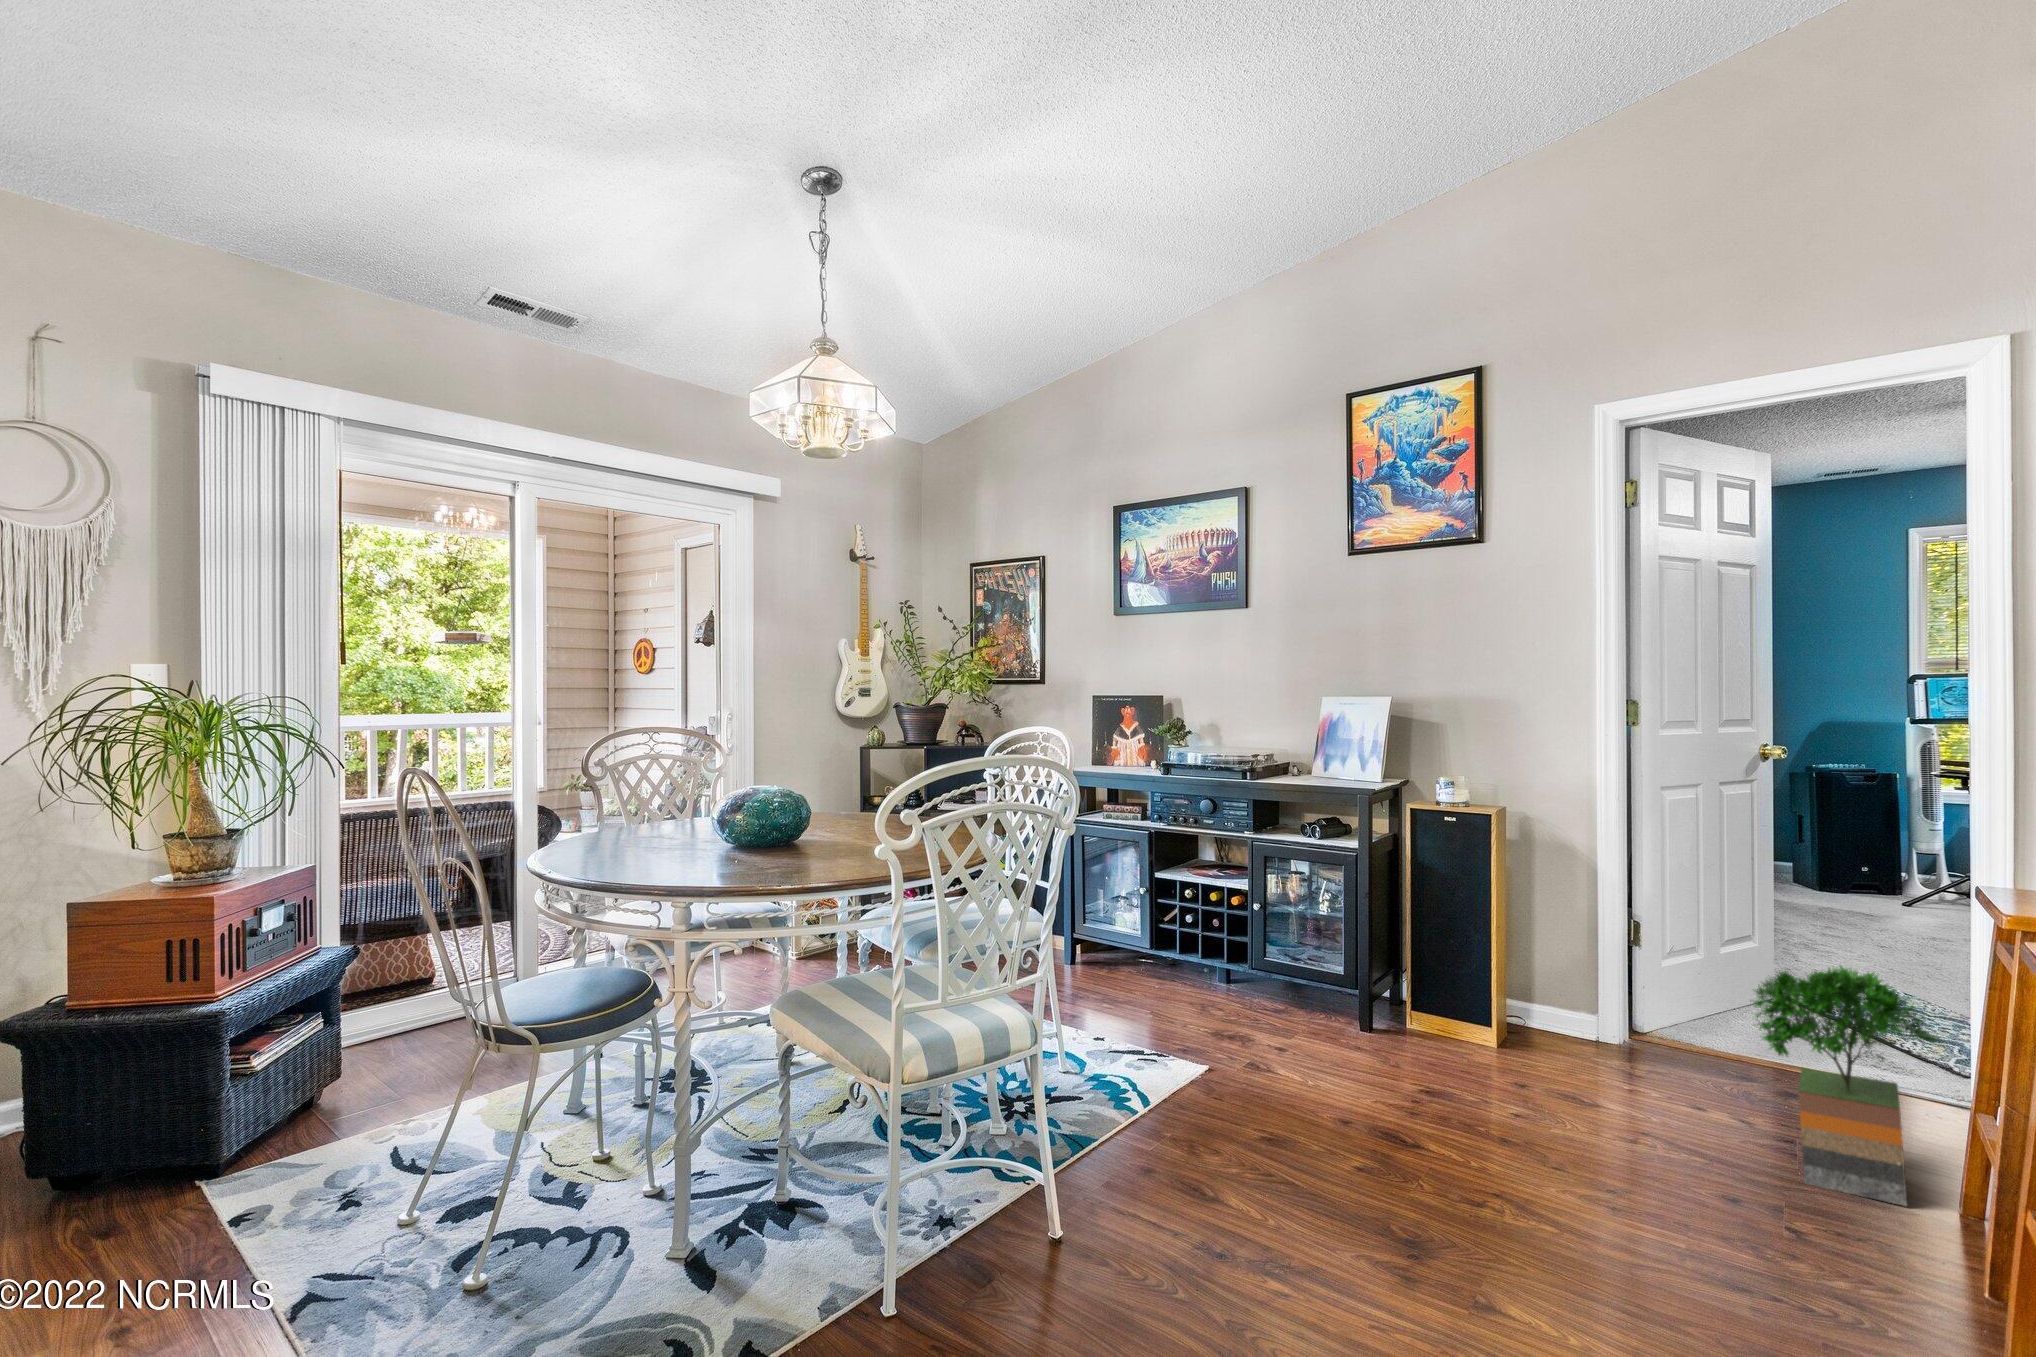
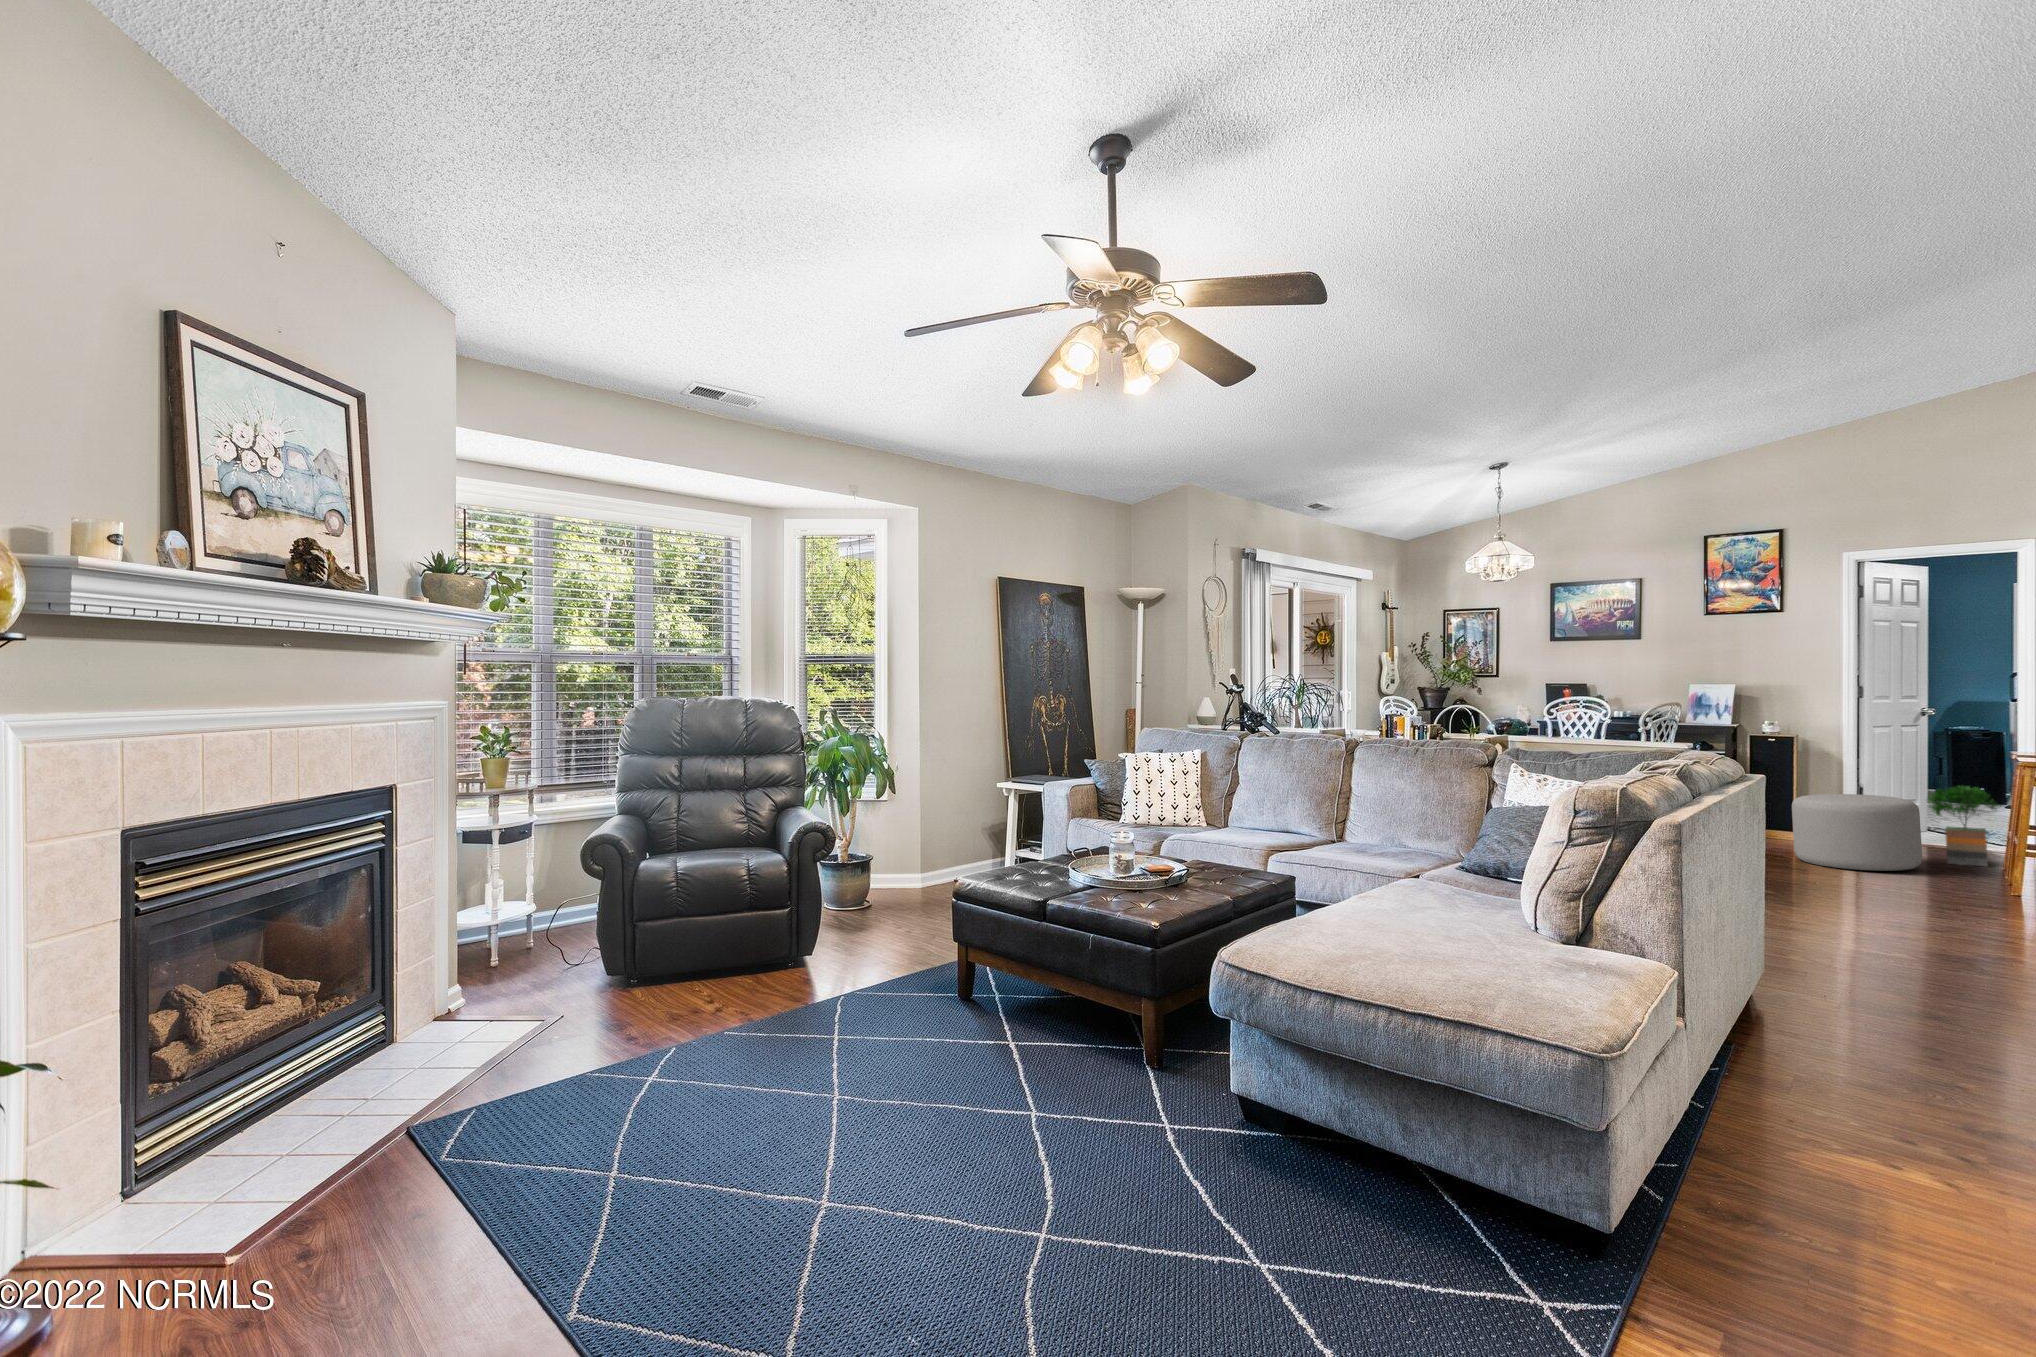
ottoman: none [1421,987,1735,1267] -> present [1792,794,1922,871]

